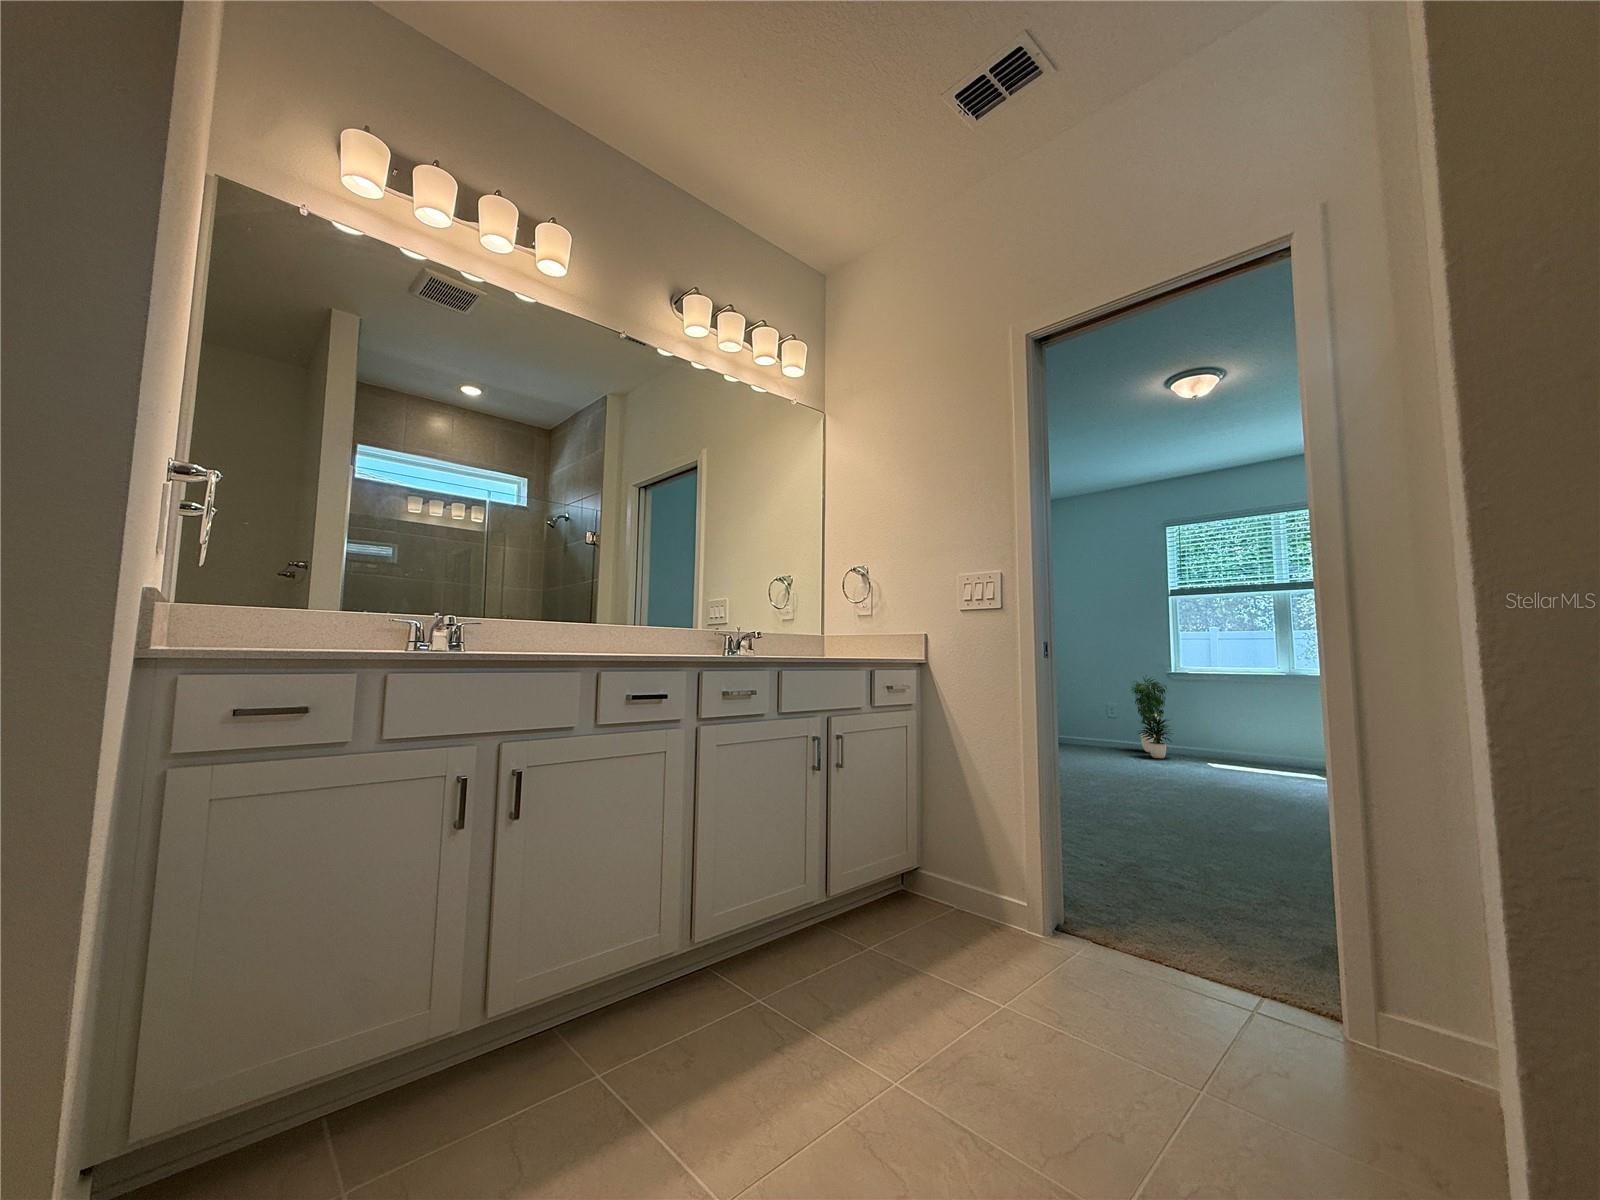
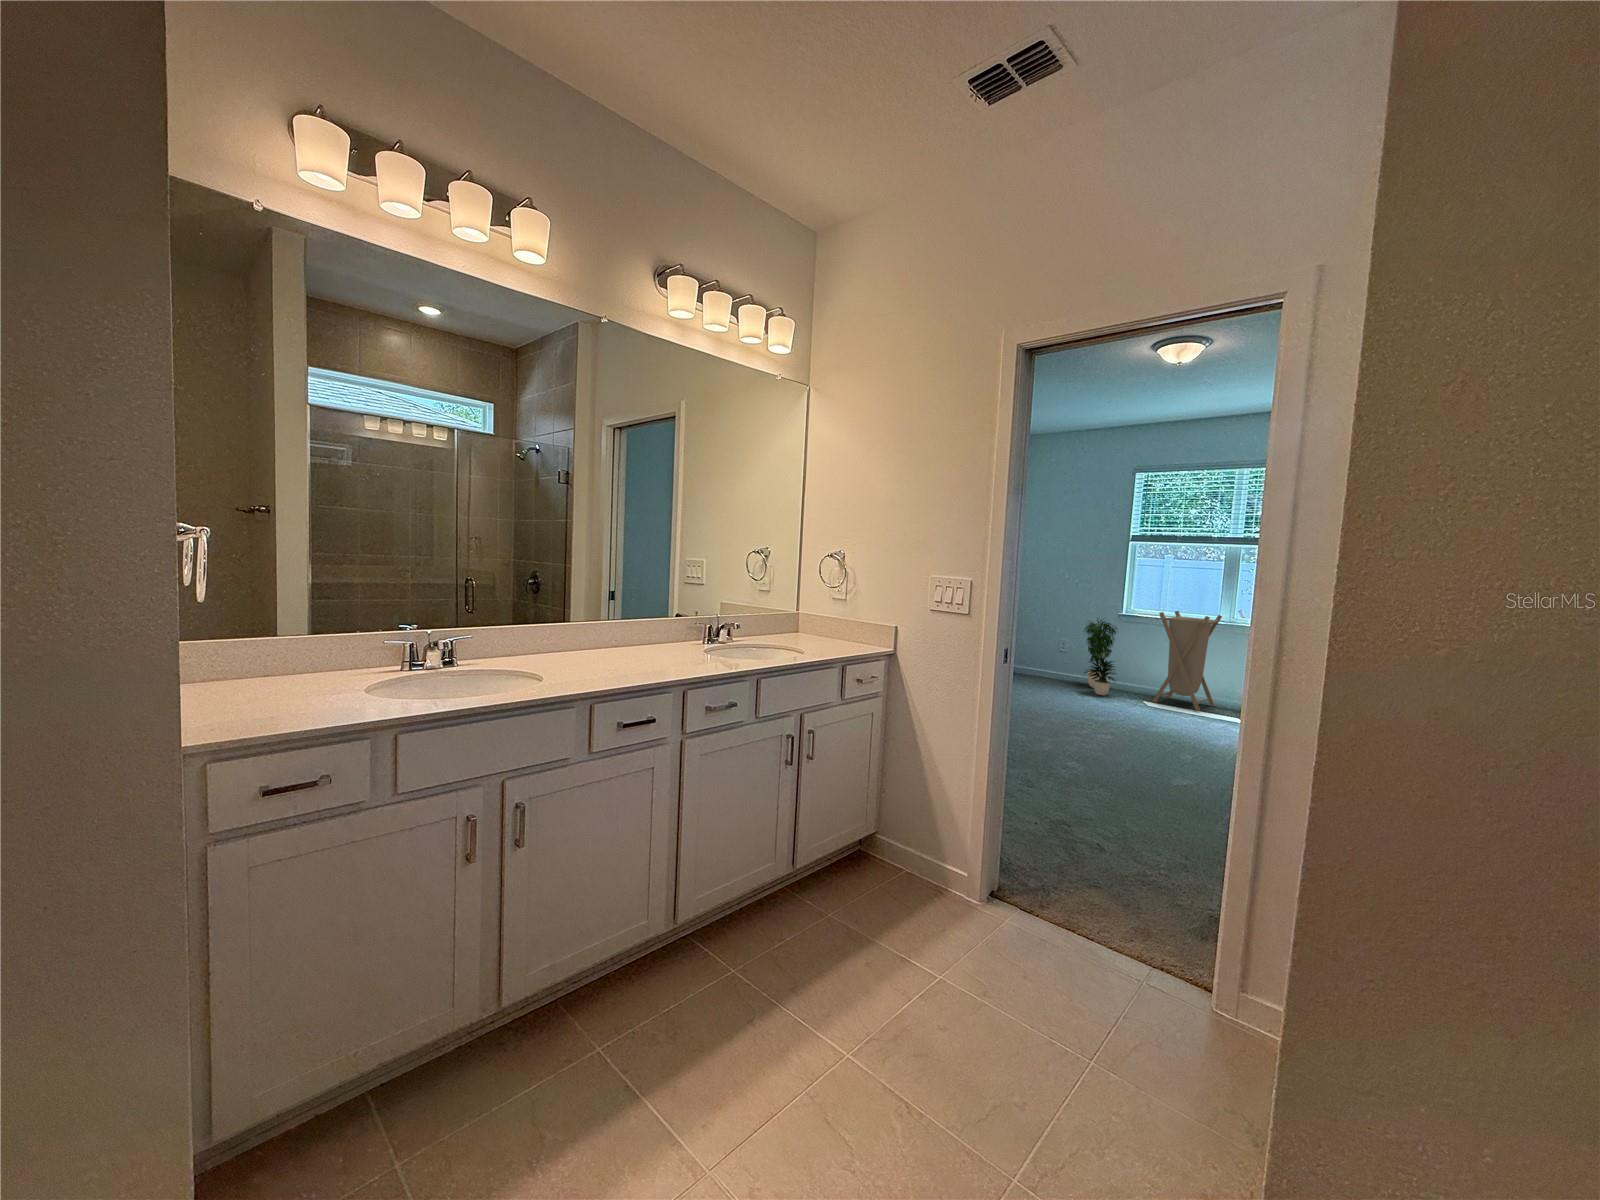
laundry hamper: none [1210,664,1287,769] -> present [1152,611,1222,711]

